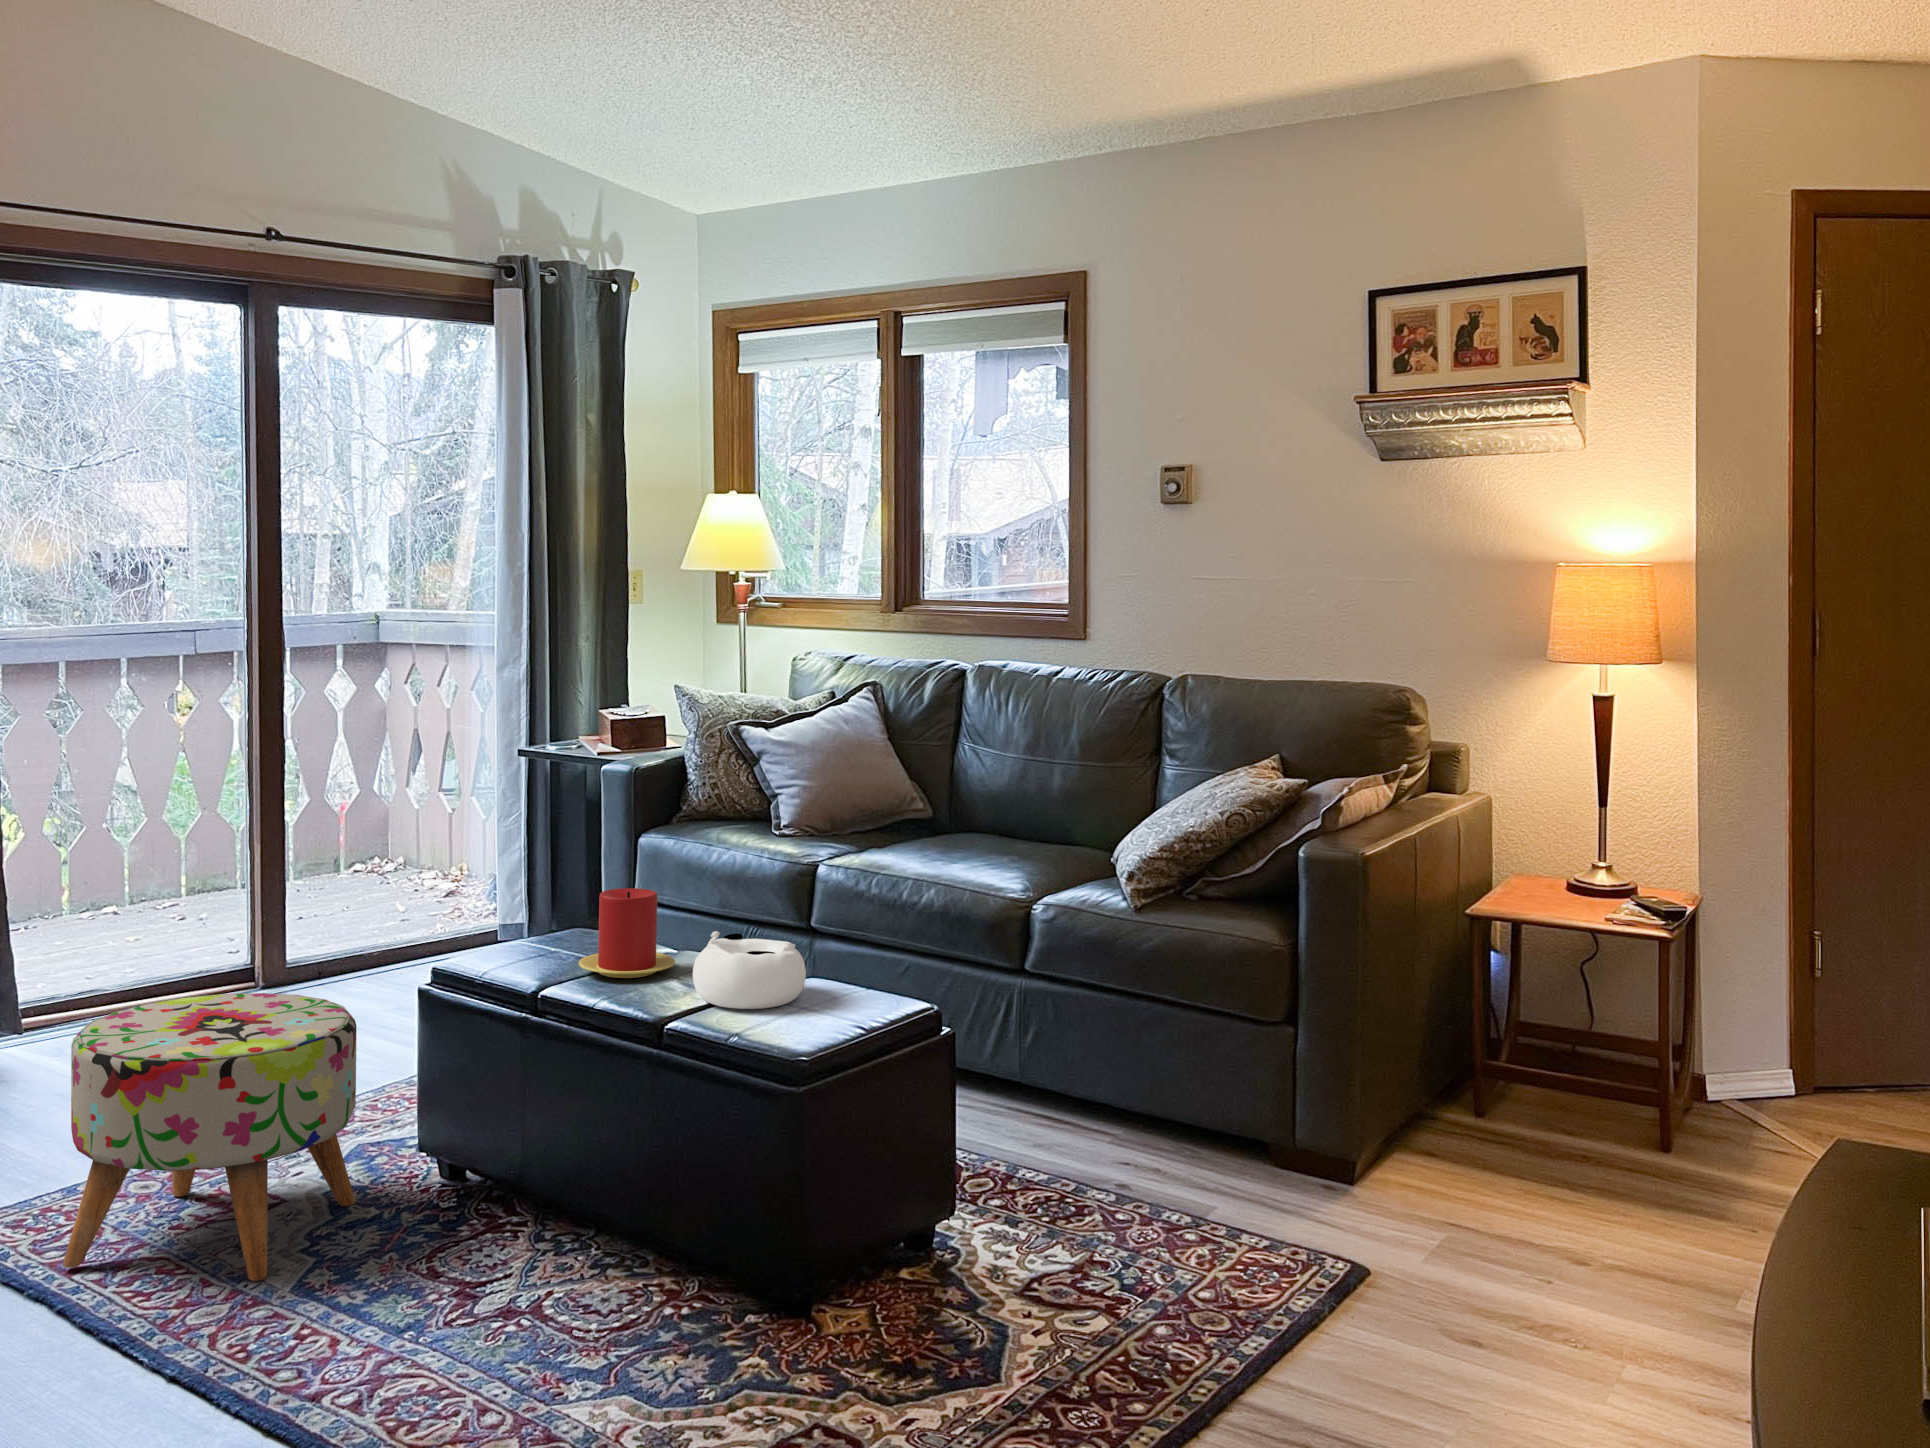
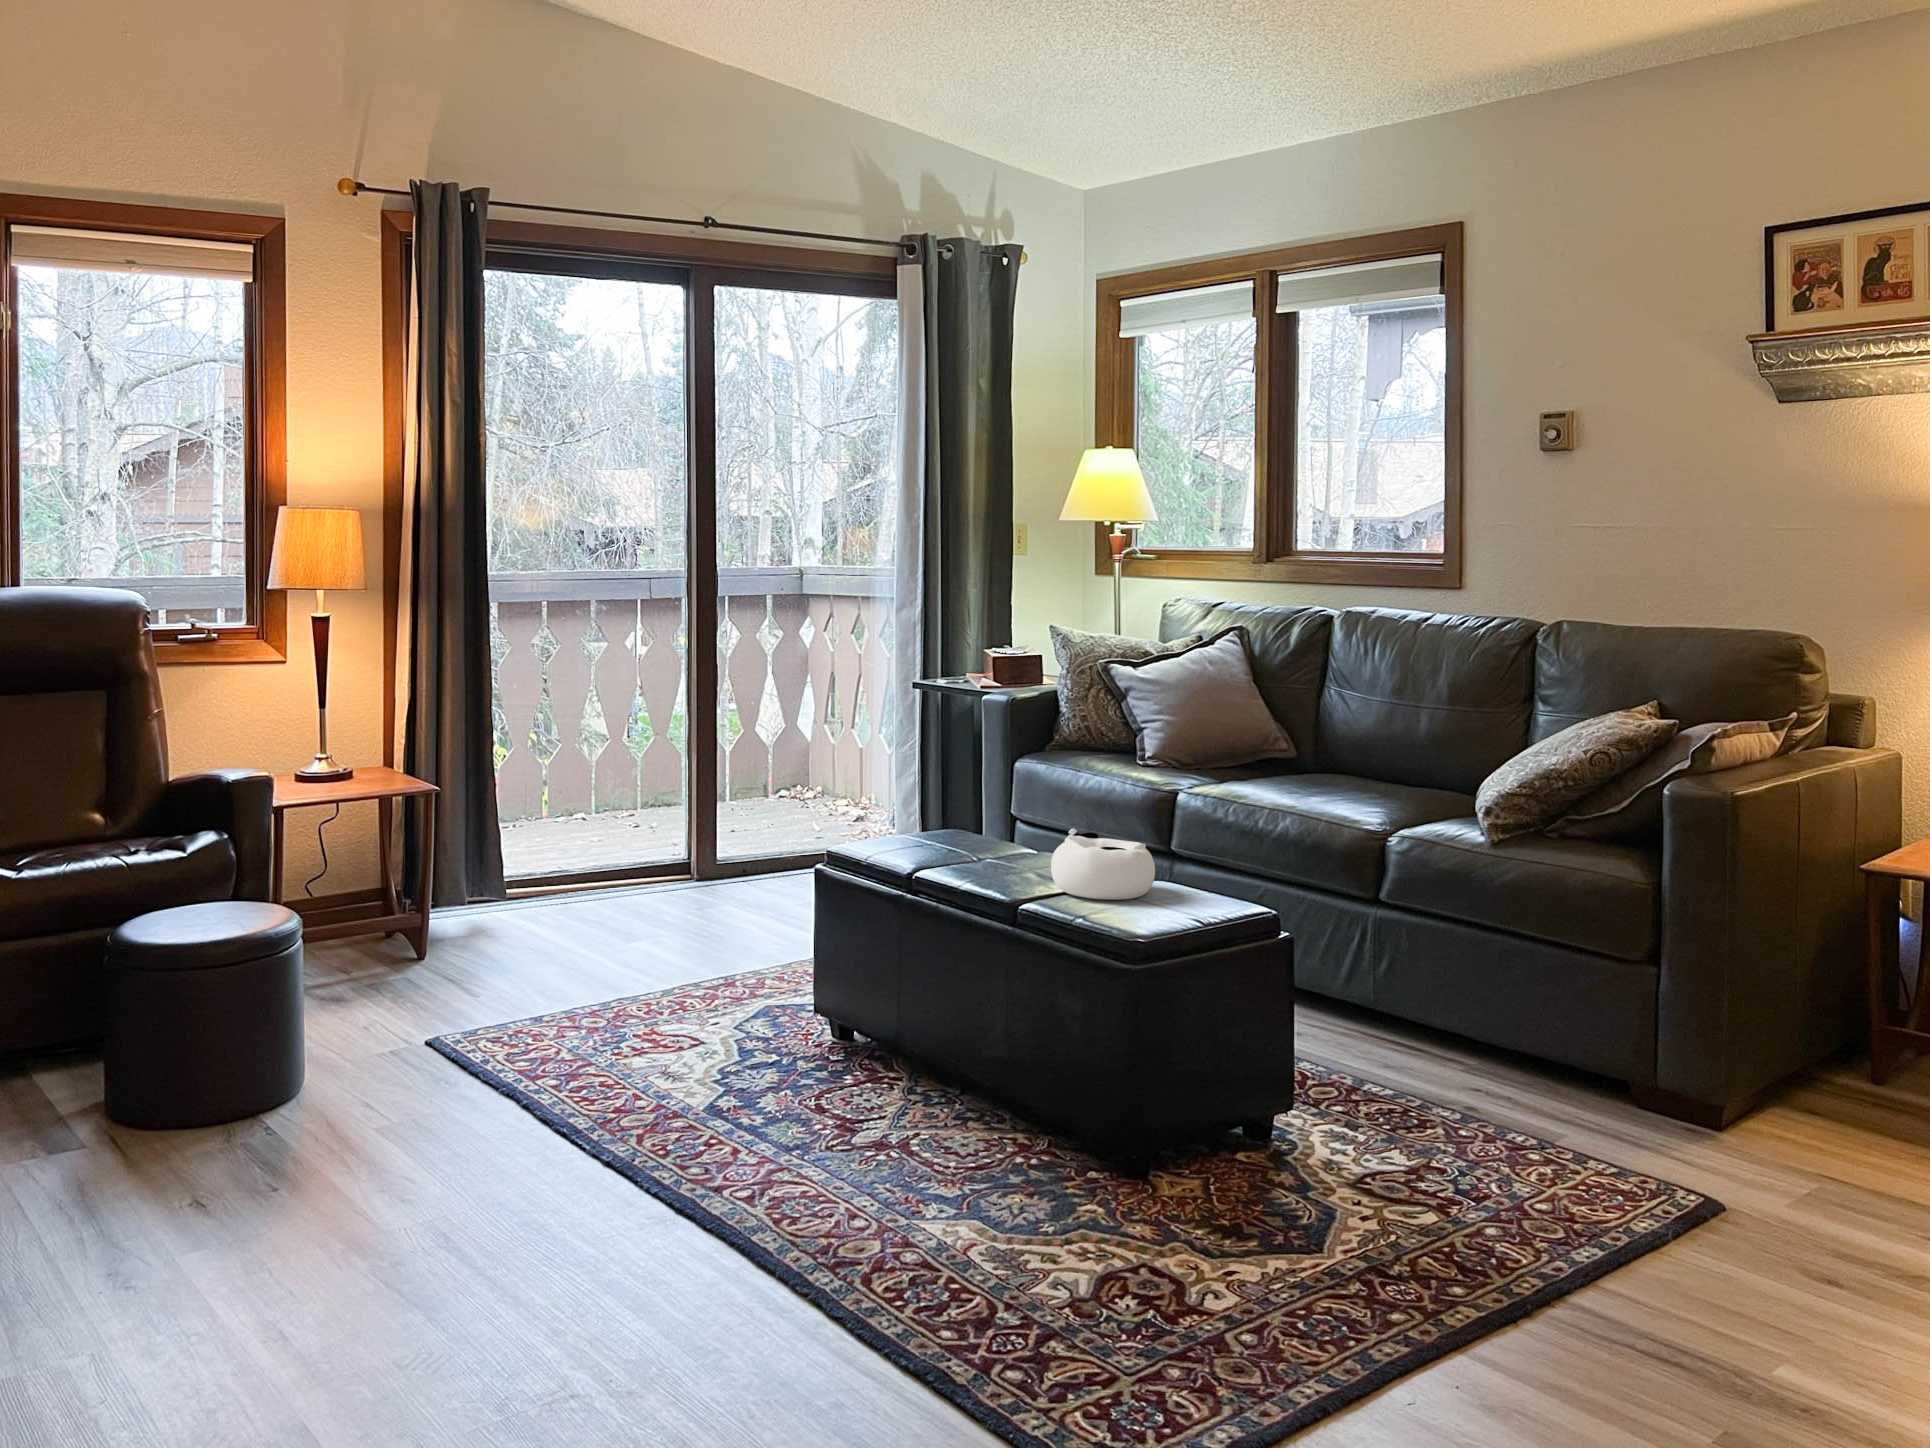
candle: present [579,888,675,978] -> none [951,791,1037,870]
ottoman: present [63,993,357,1281] -> none [529,865,762,1101]

